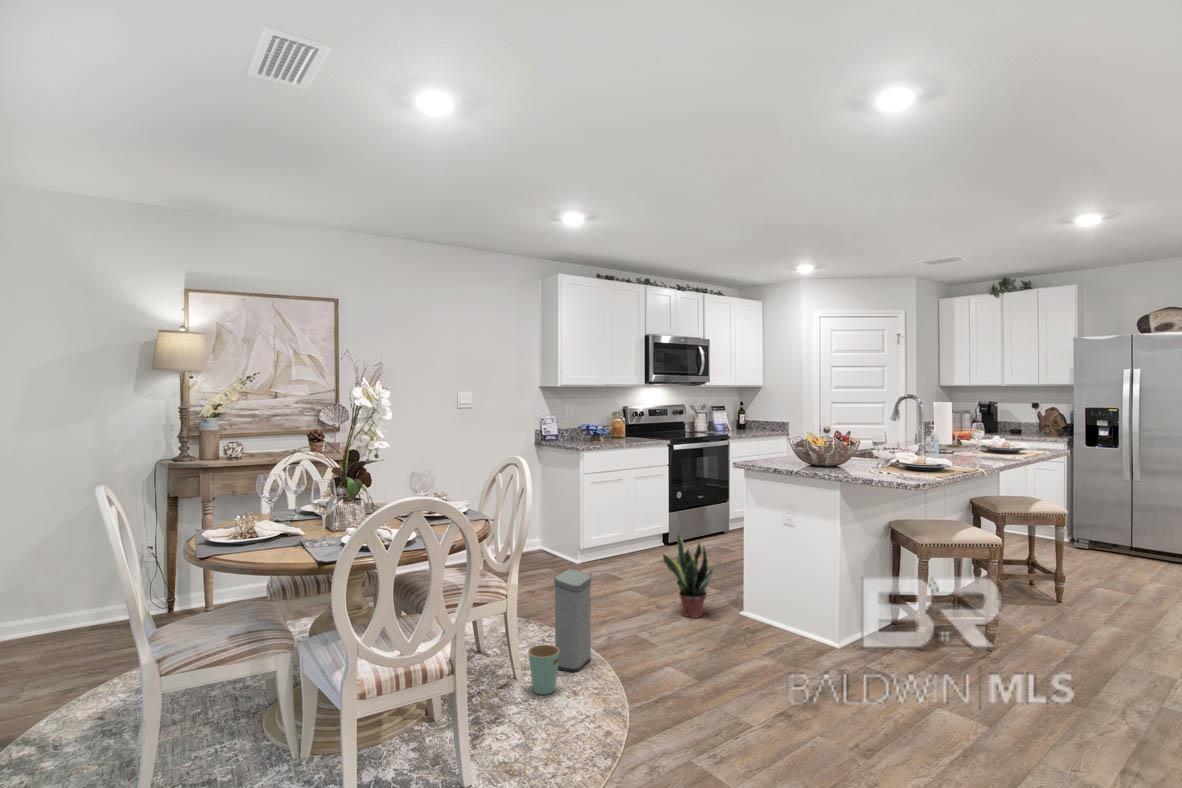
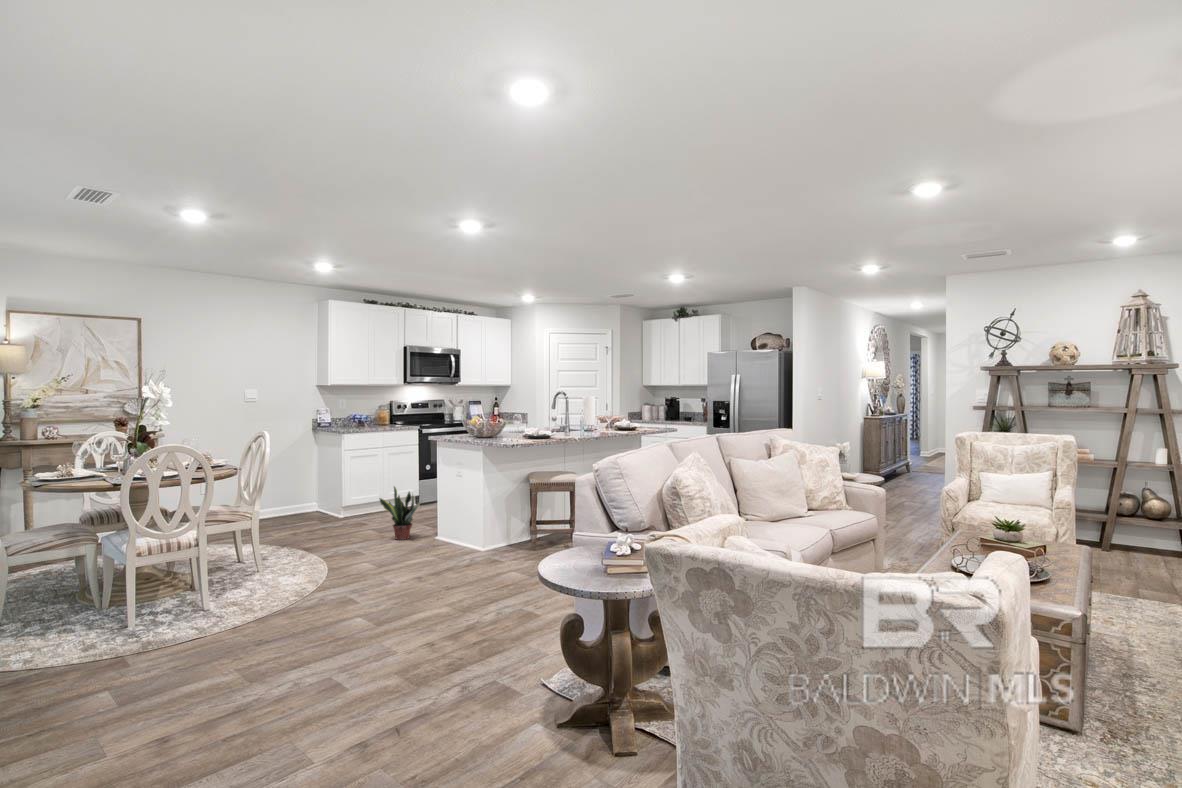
trash can: present [528,569,591,694] -> none [264,504,315,576]

